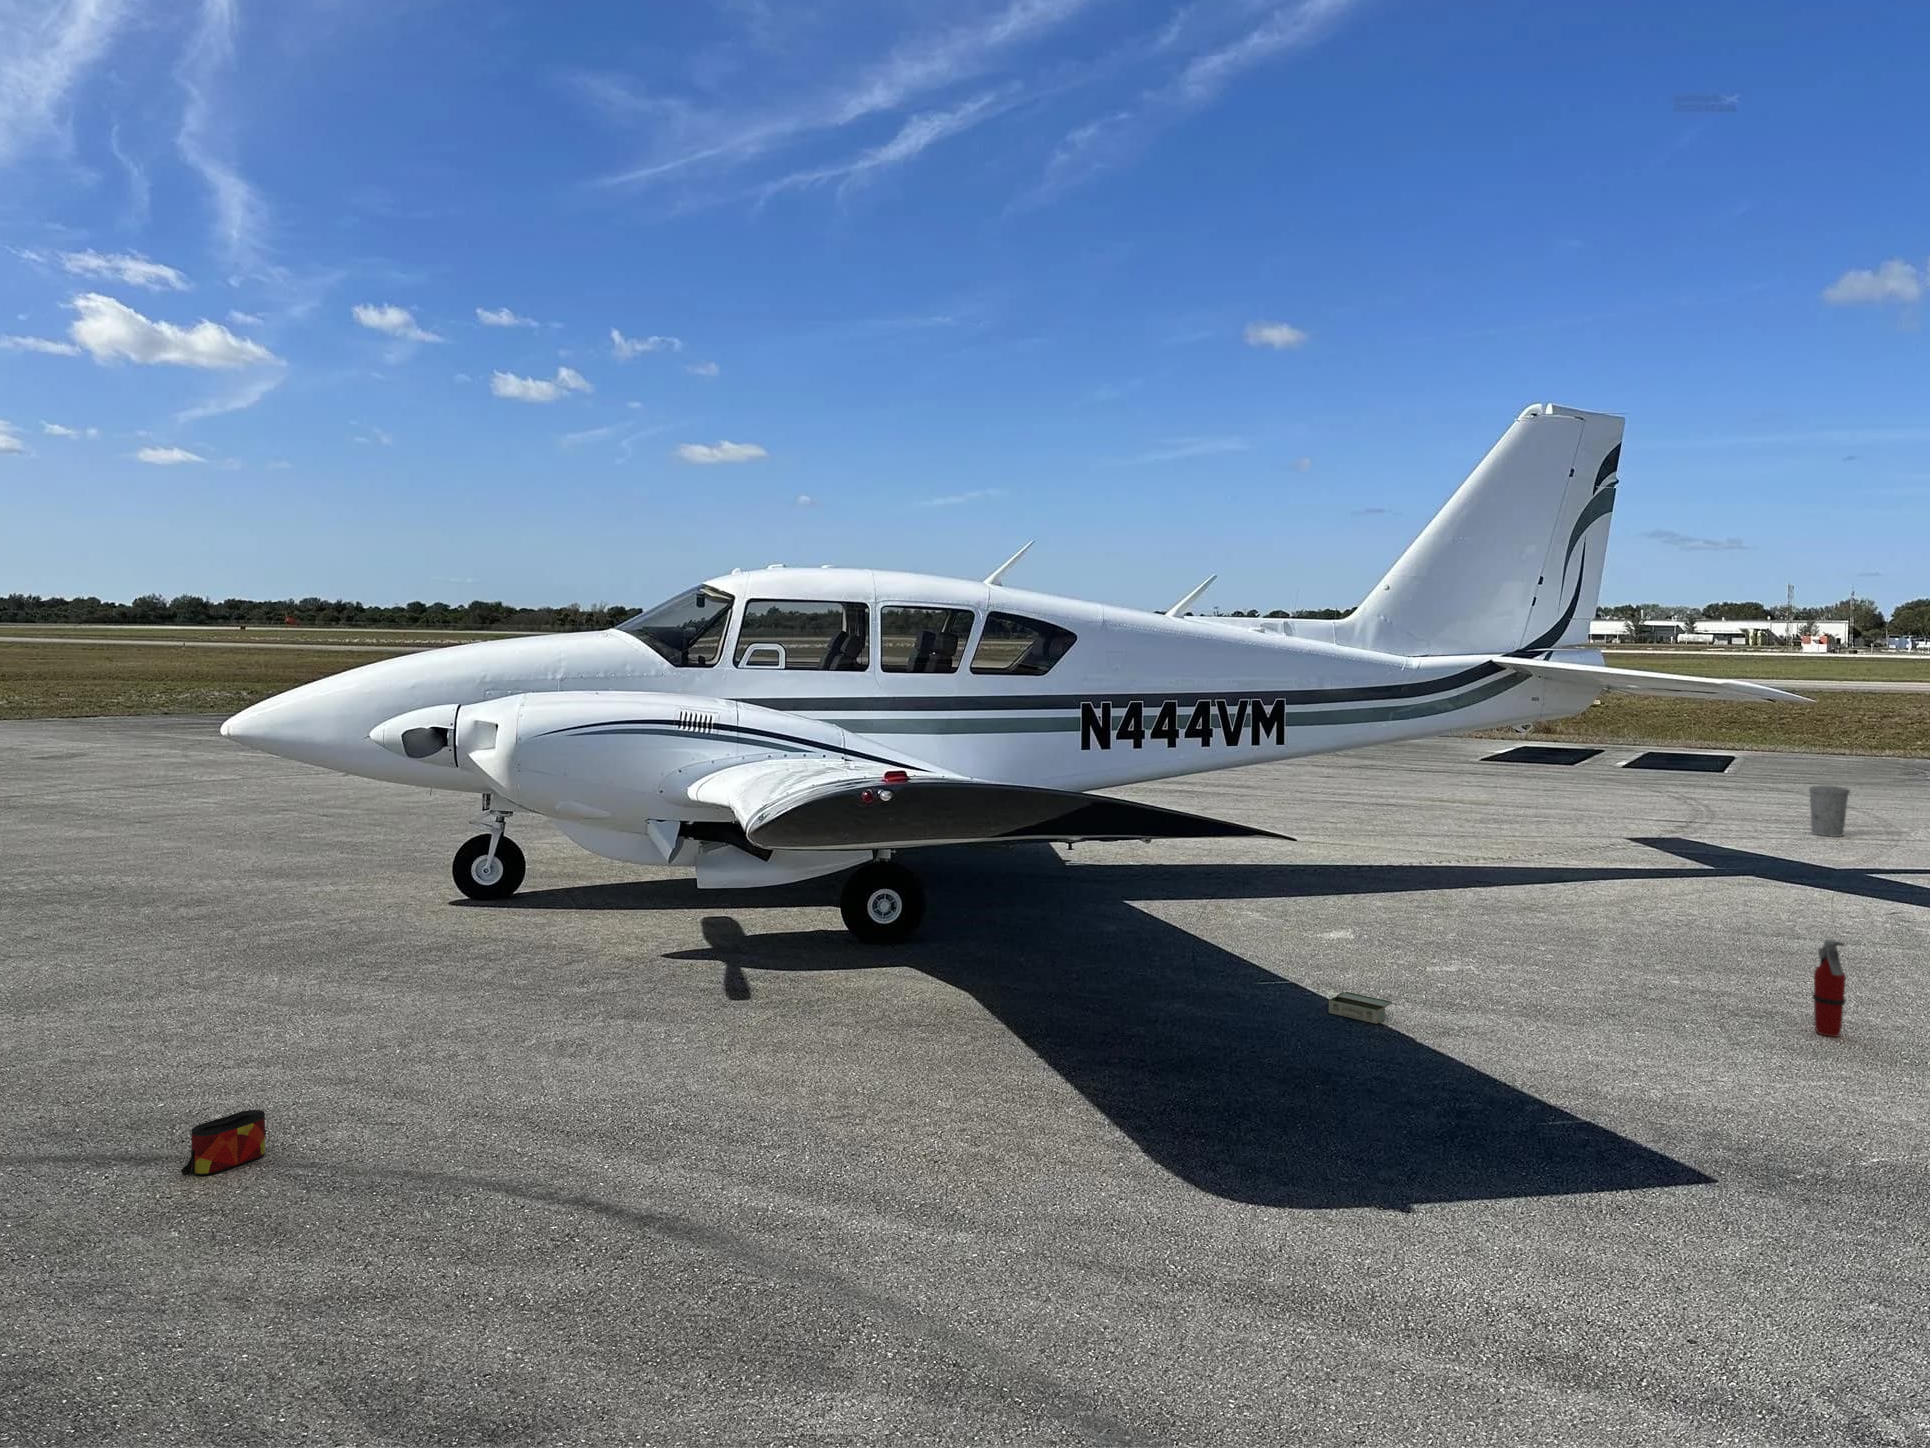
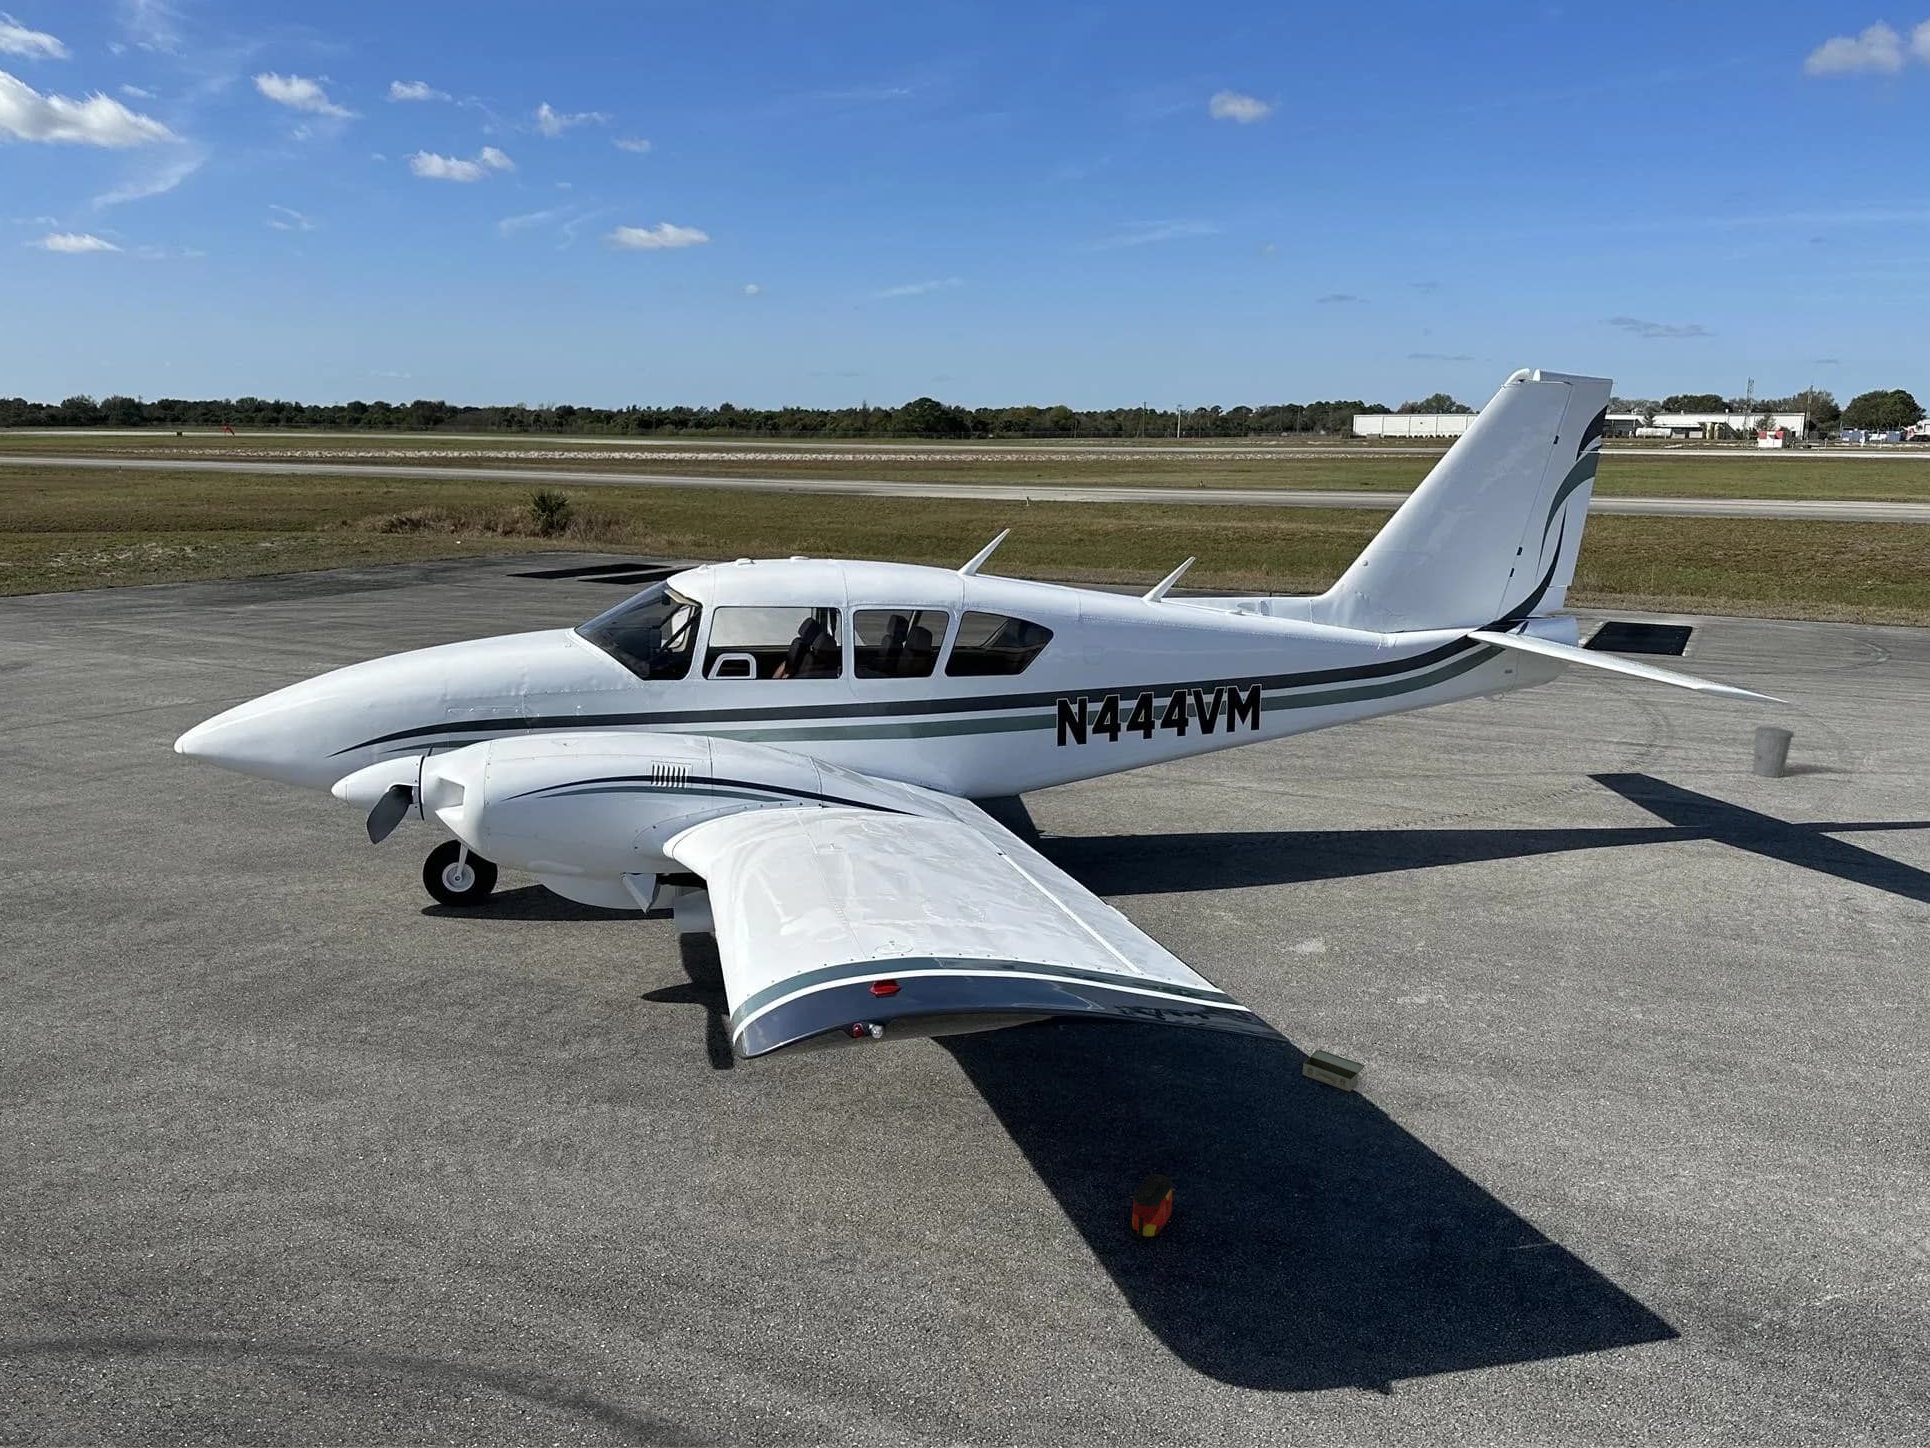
fire extinguisher: present [1813,940,1846,1037] -> none [1765,1010,1804,1100]
bag: present [181,1110,266,1176] -> present [1130,1174,1173,1238]

